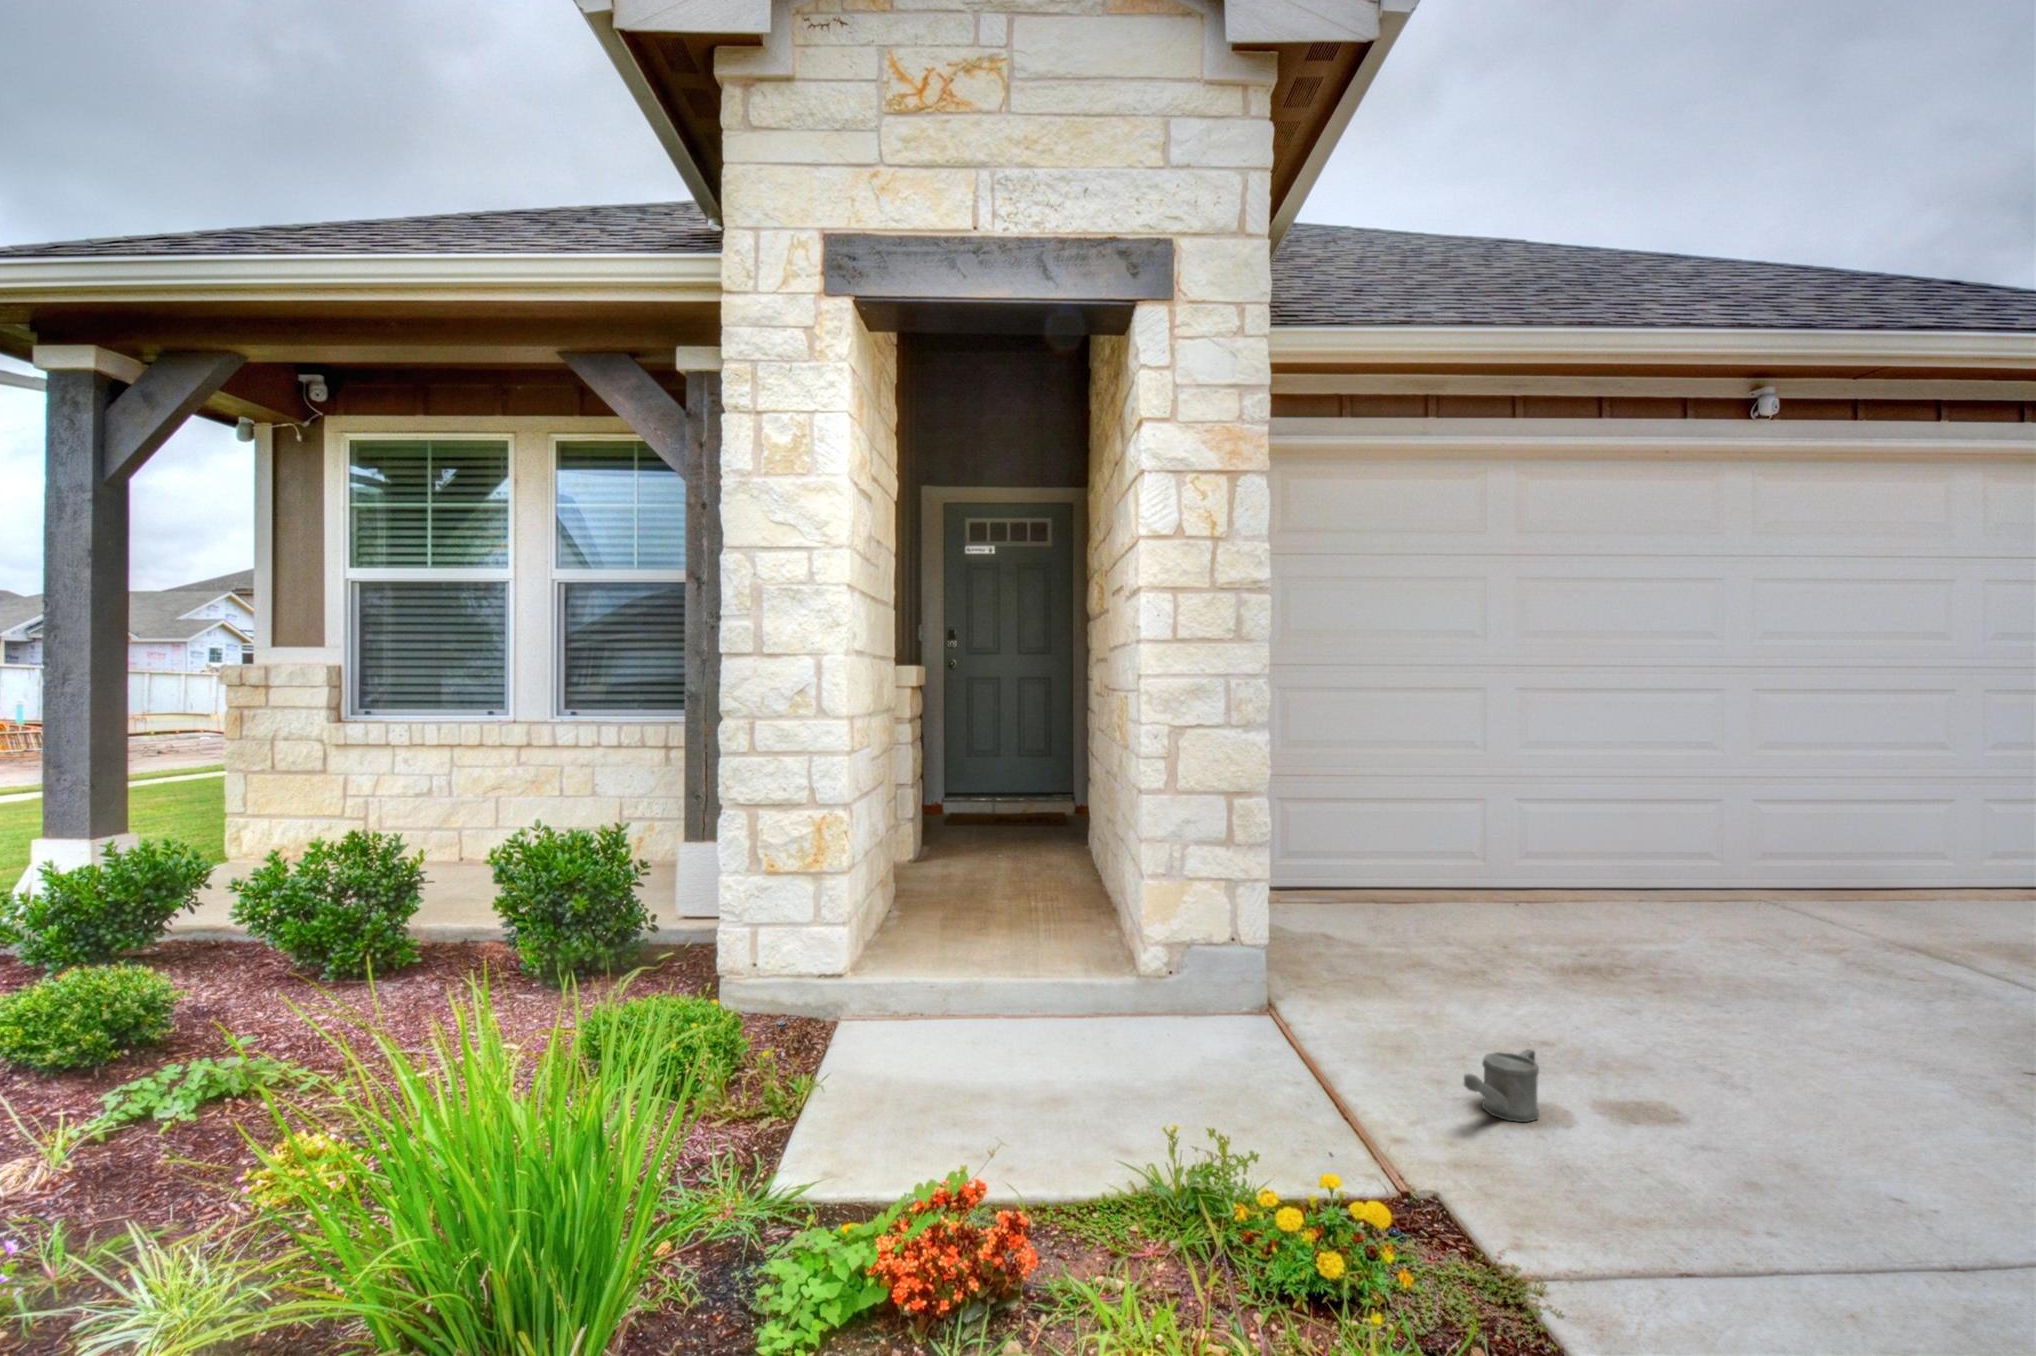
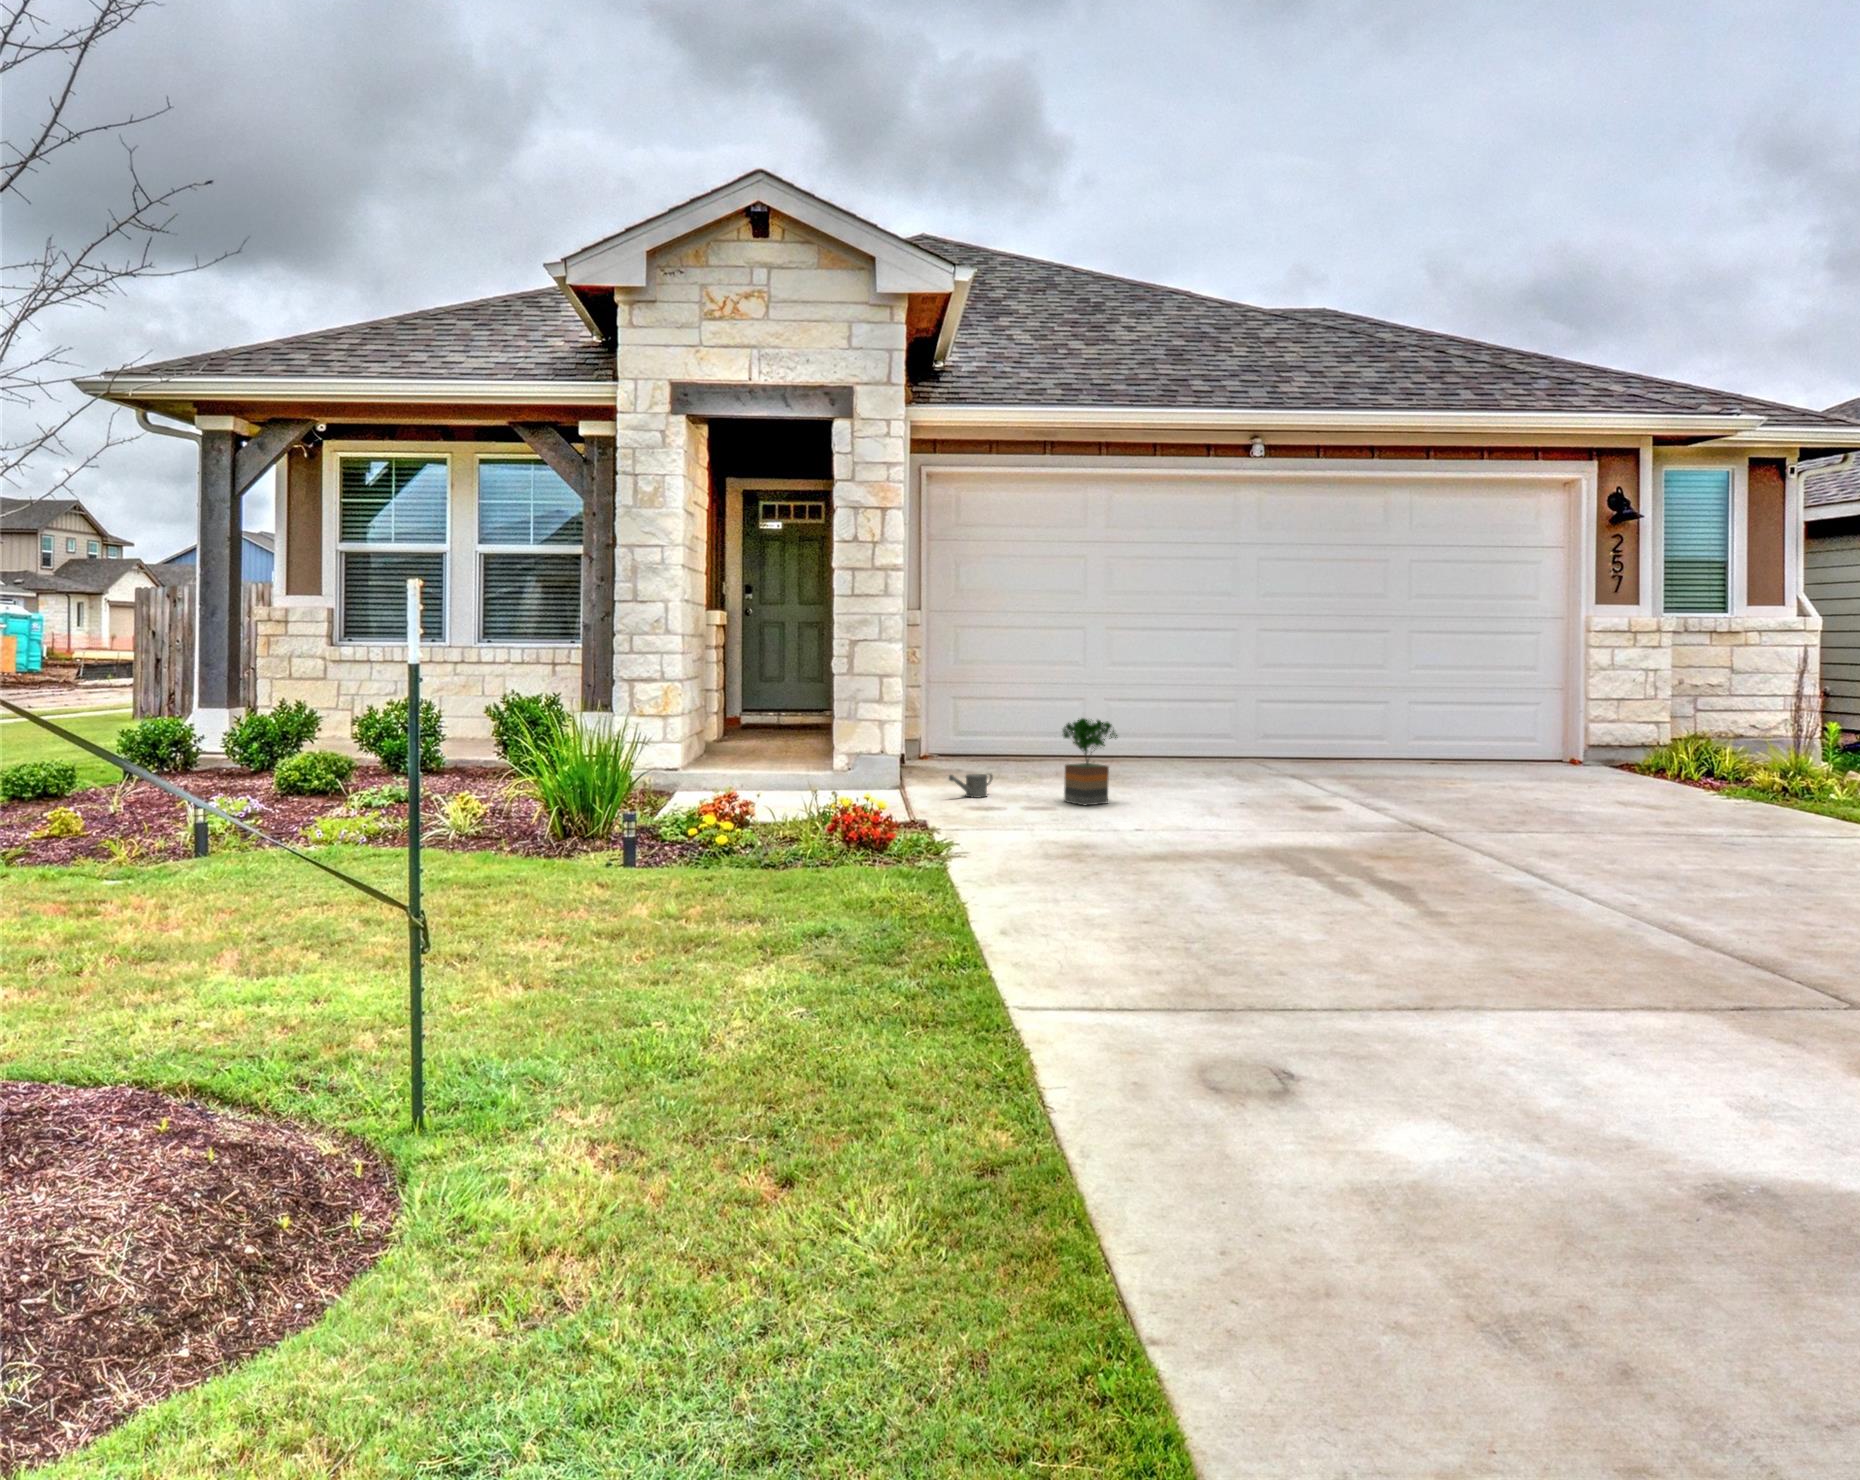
potted tree: none [1764,942,1946,1192] -> present [1063,718,1118,805]

